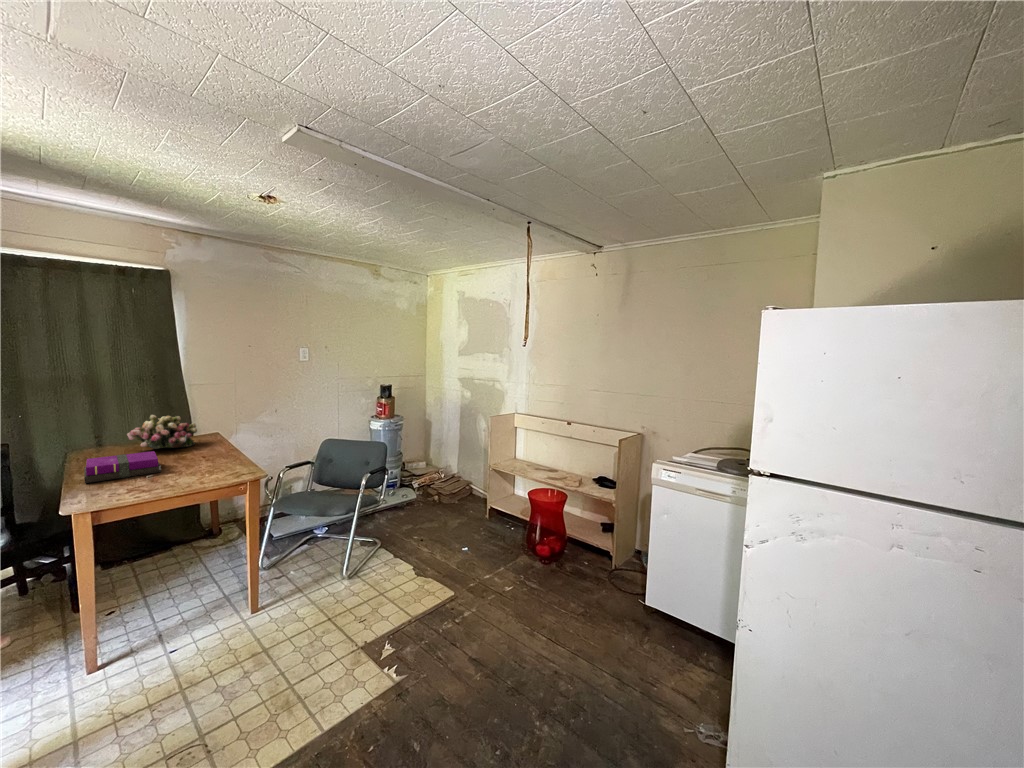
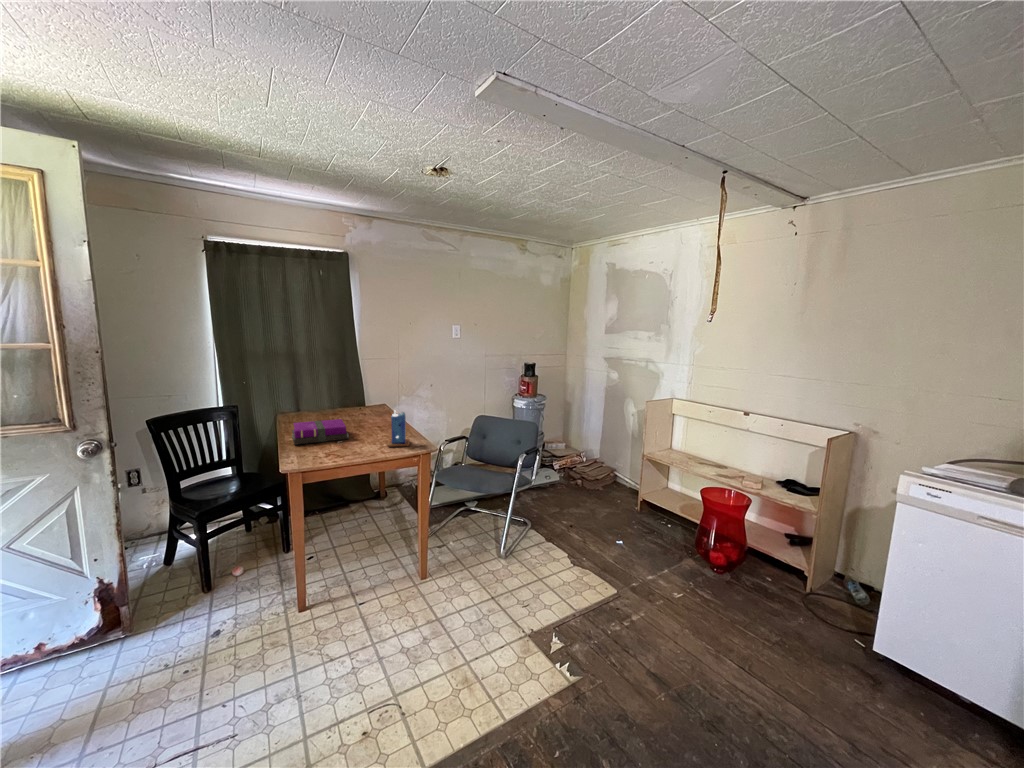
flower arrangement: present [127,415,197,449] -> none [318,385,370,416]
candle: none [208,437,237,477] -> present [387,410,410,447]

